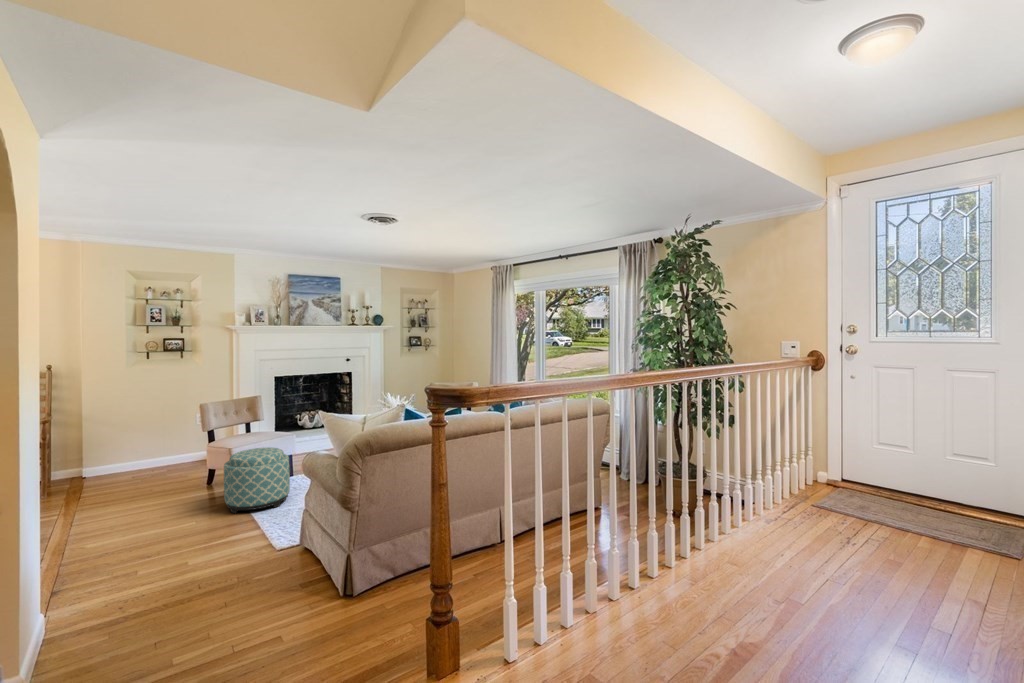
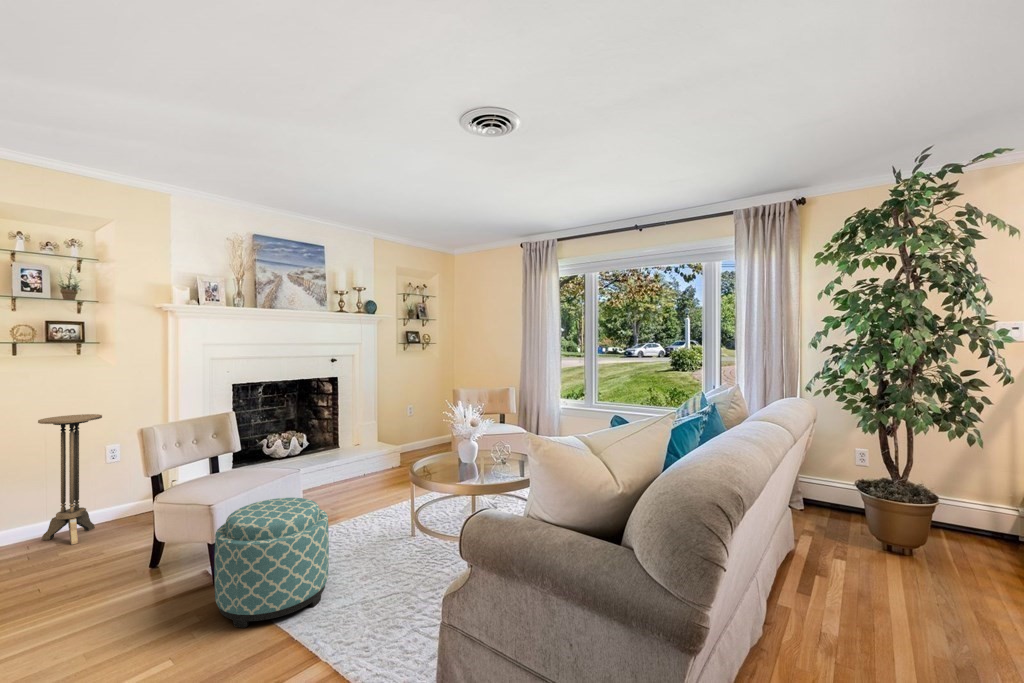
side table: none [158,395,193,471] -> present [38,414,102,545]

